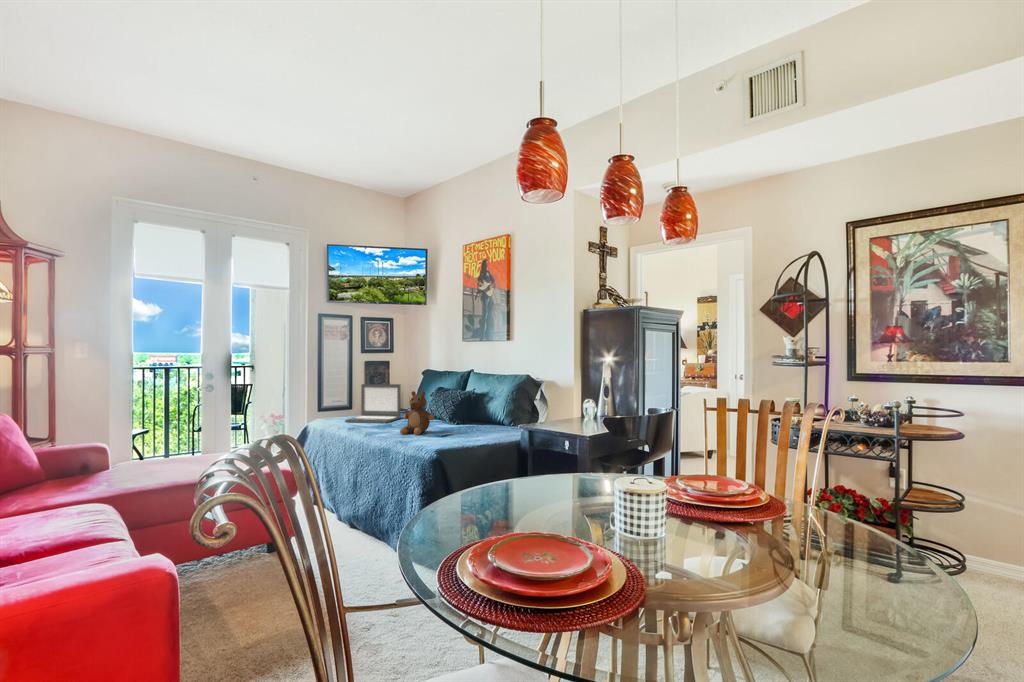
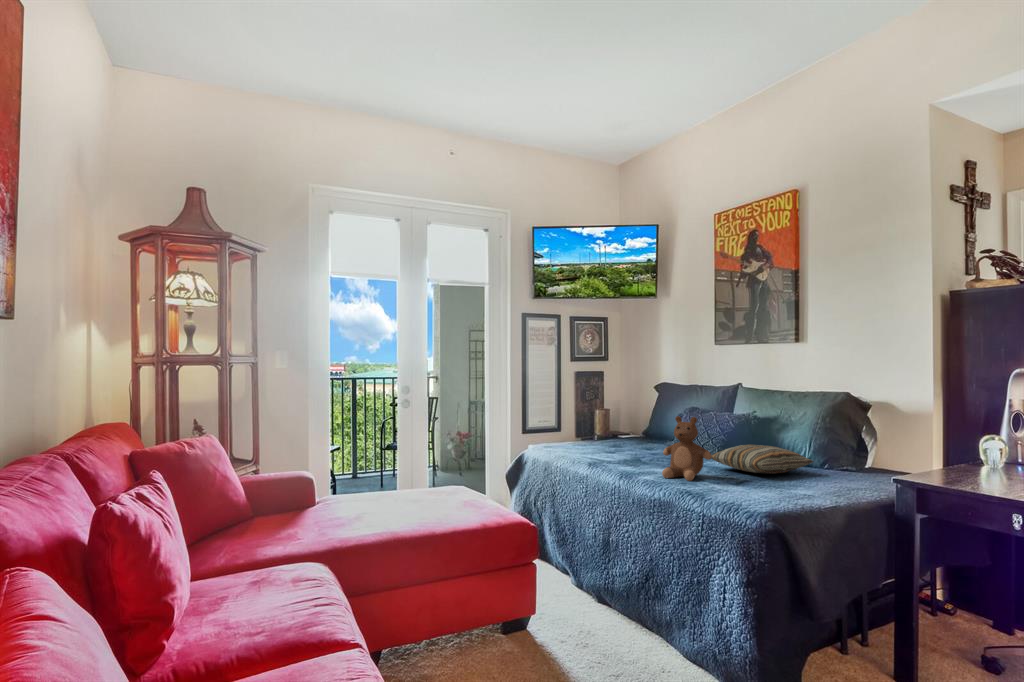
laptop: present [345,384,401,423] -> none [570,403,641,458]
pillow: none [439,410,503,428] -> present [712,445,813,474]

